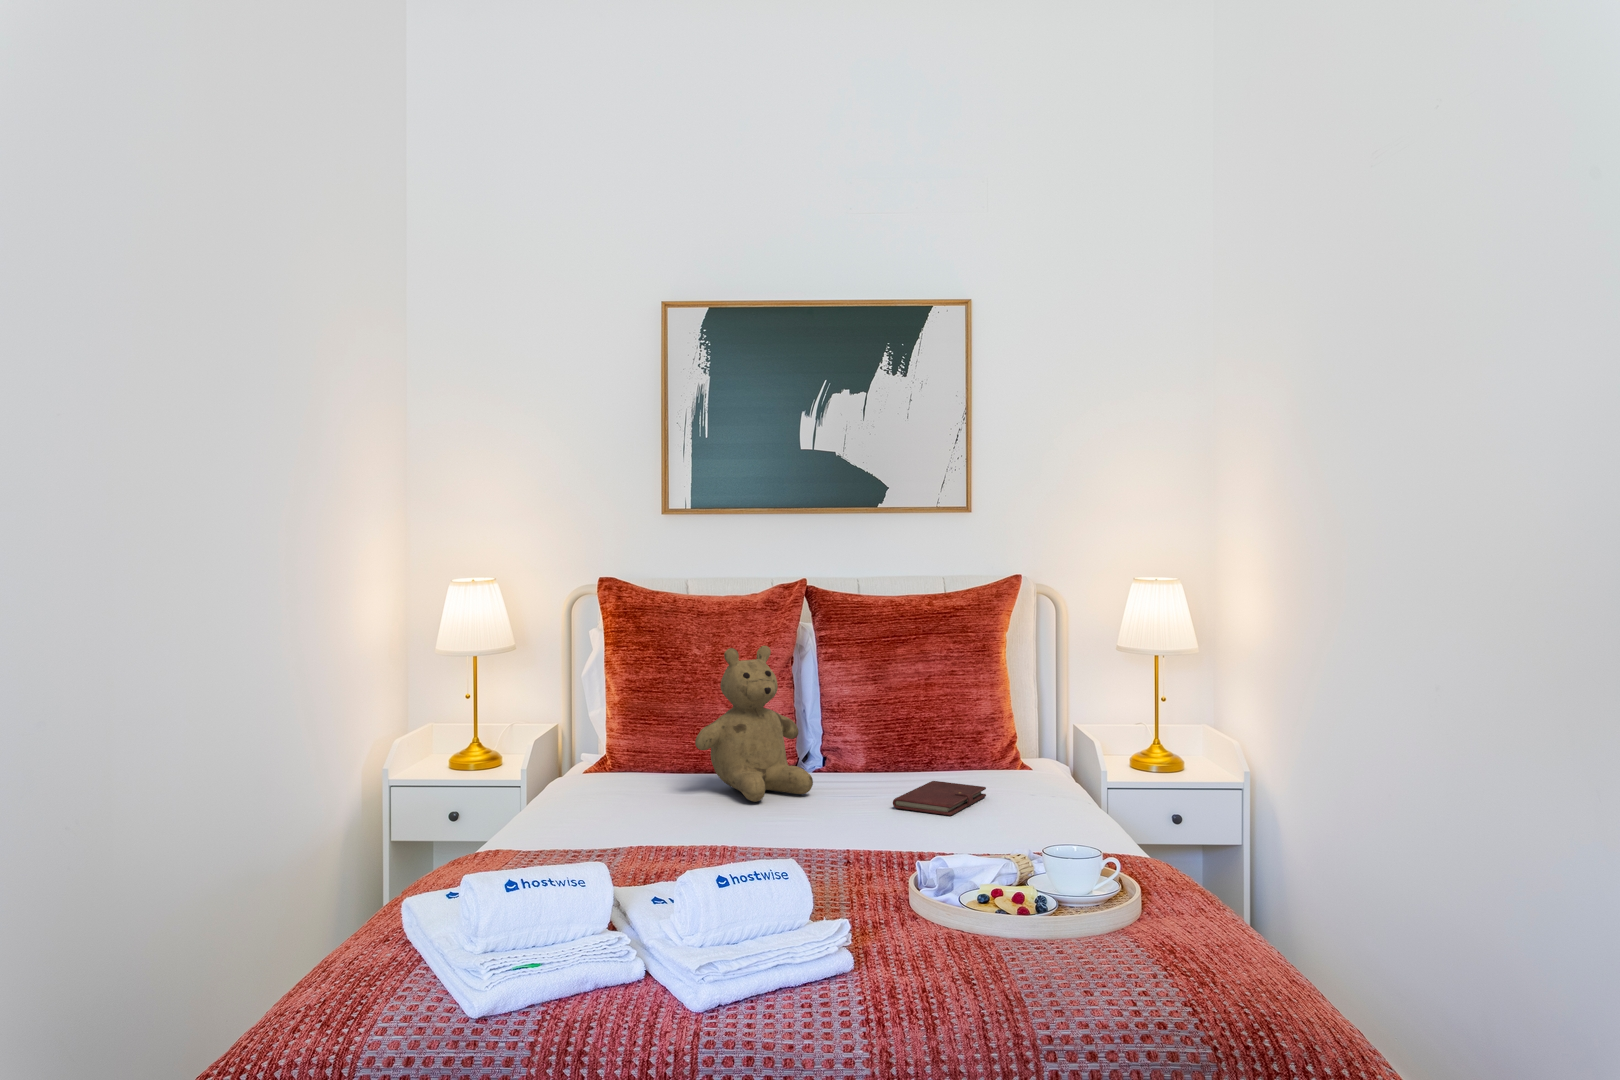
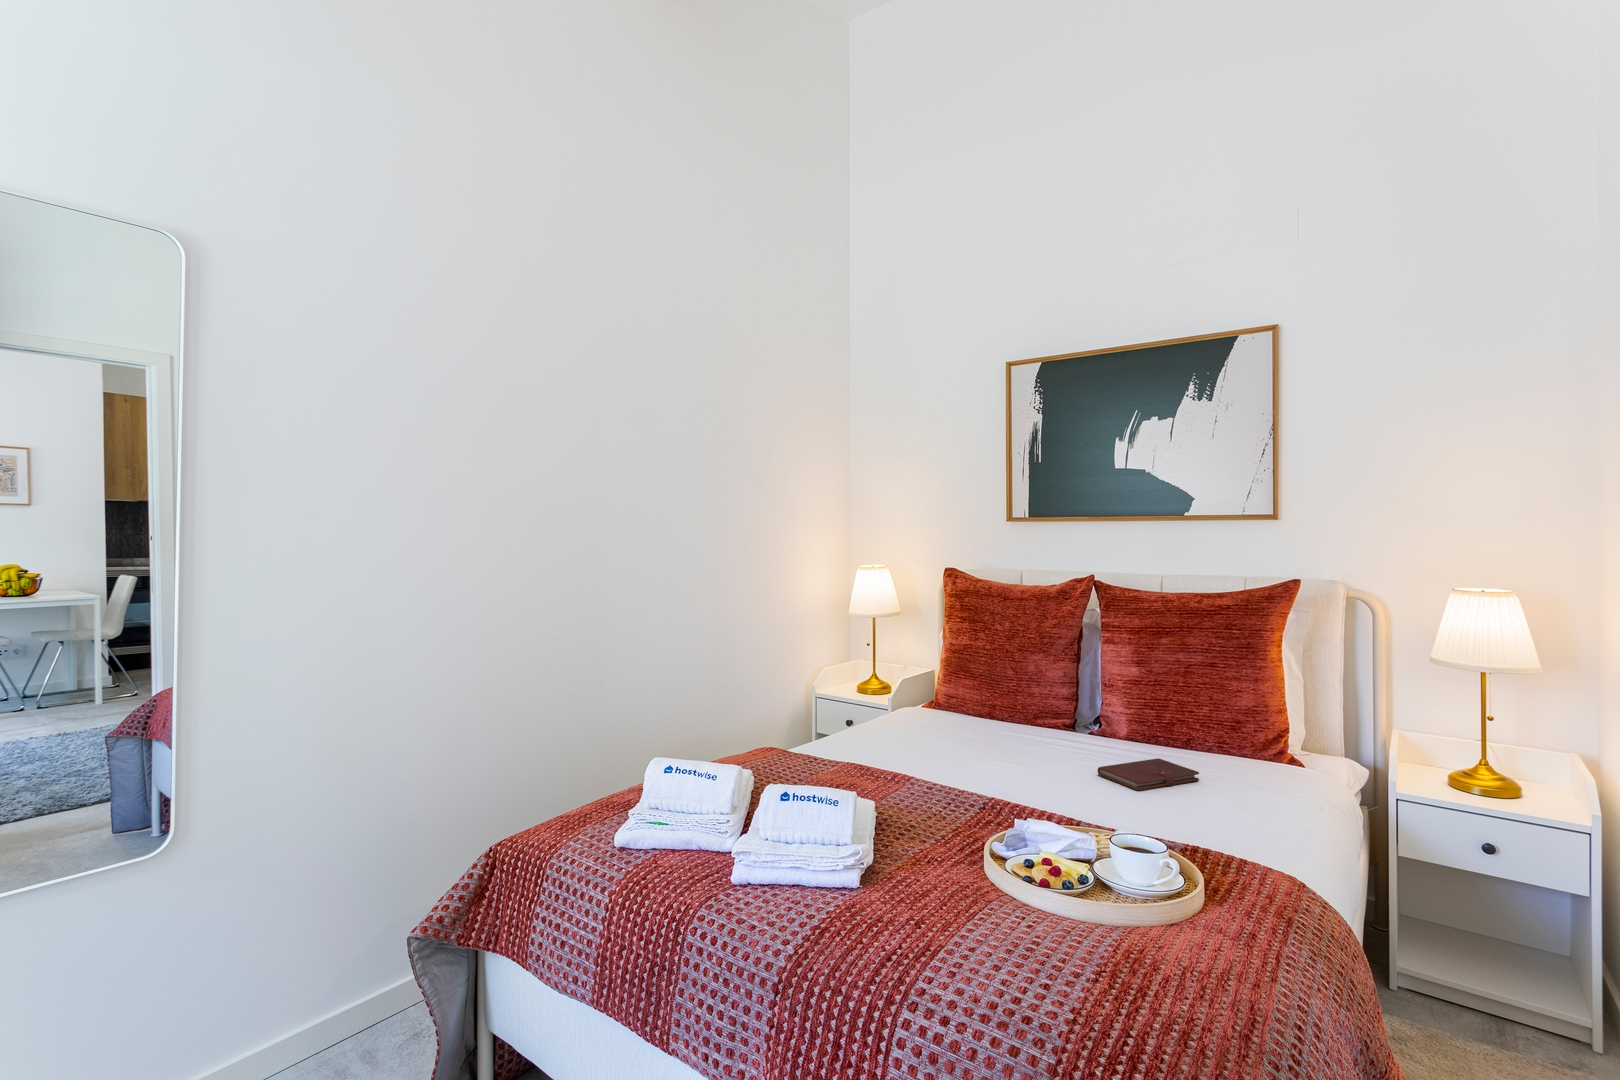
teddy bear: present [695,646,813,802] -> none [963,627,1057,750]

